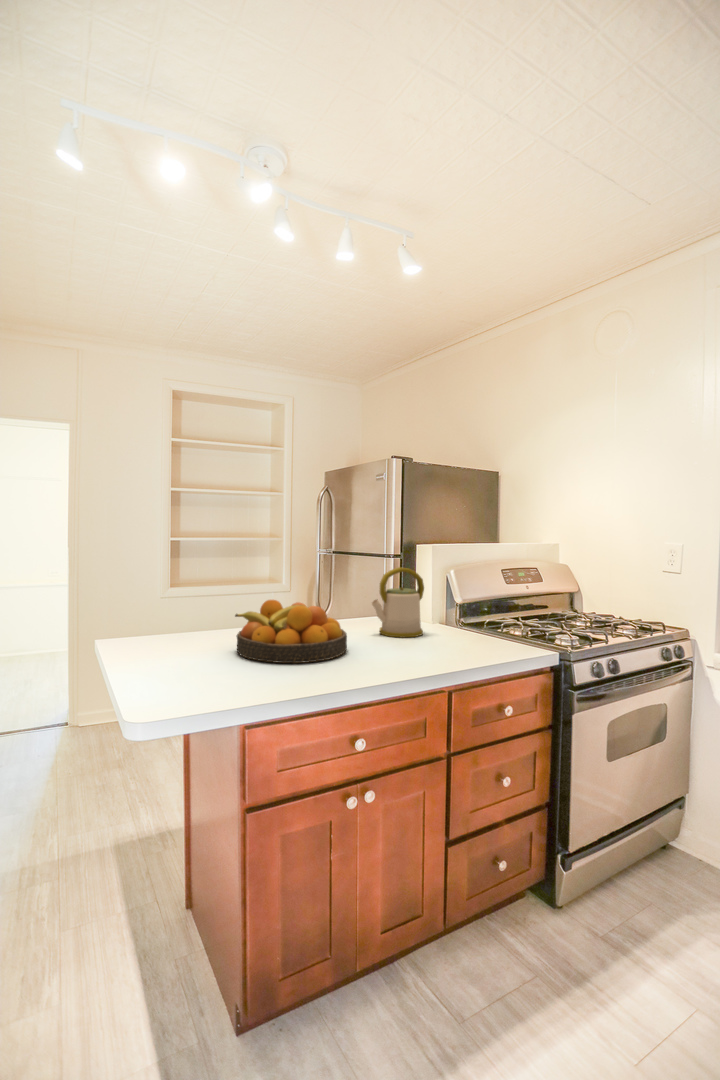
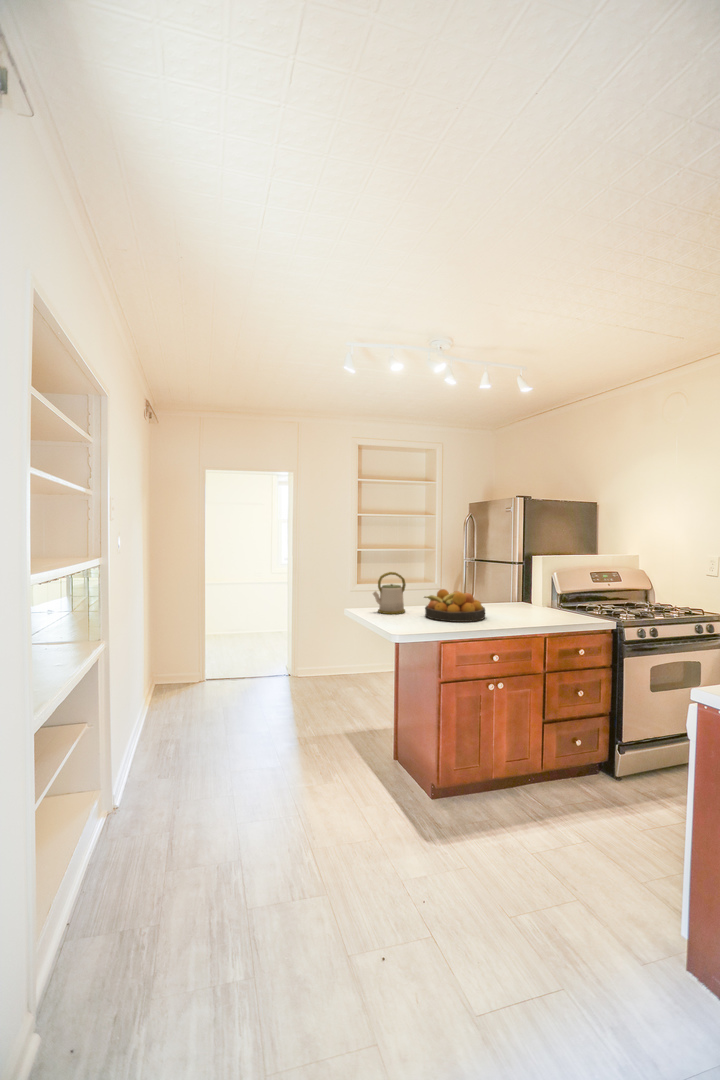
kettle: present [372,567,424,638] -> present [373,572,406,614]

